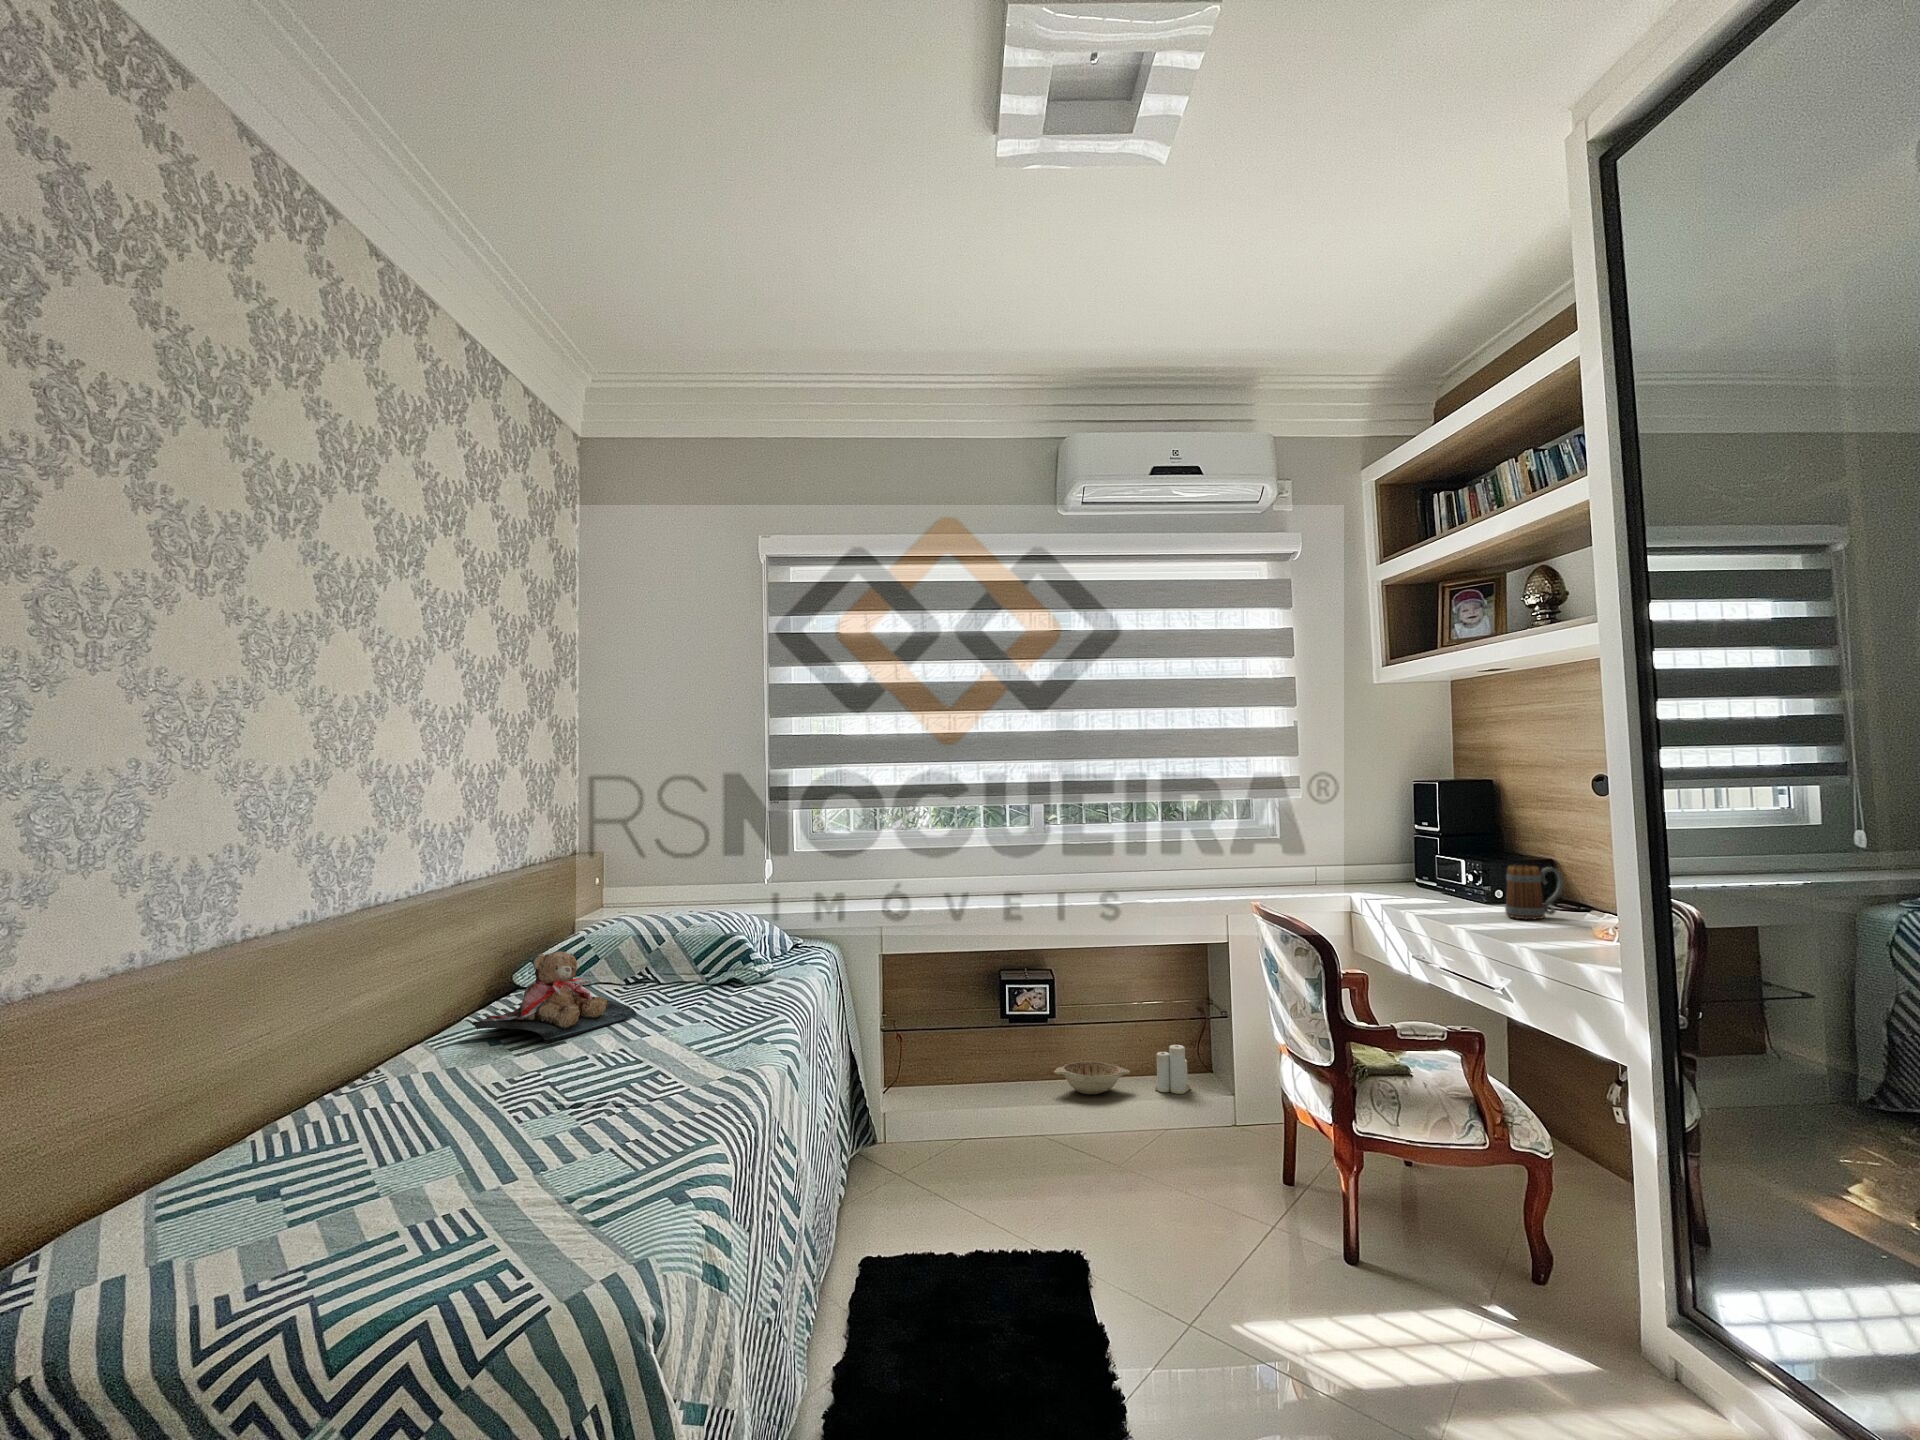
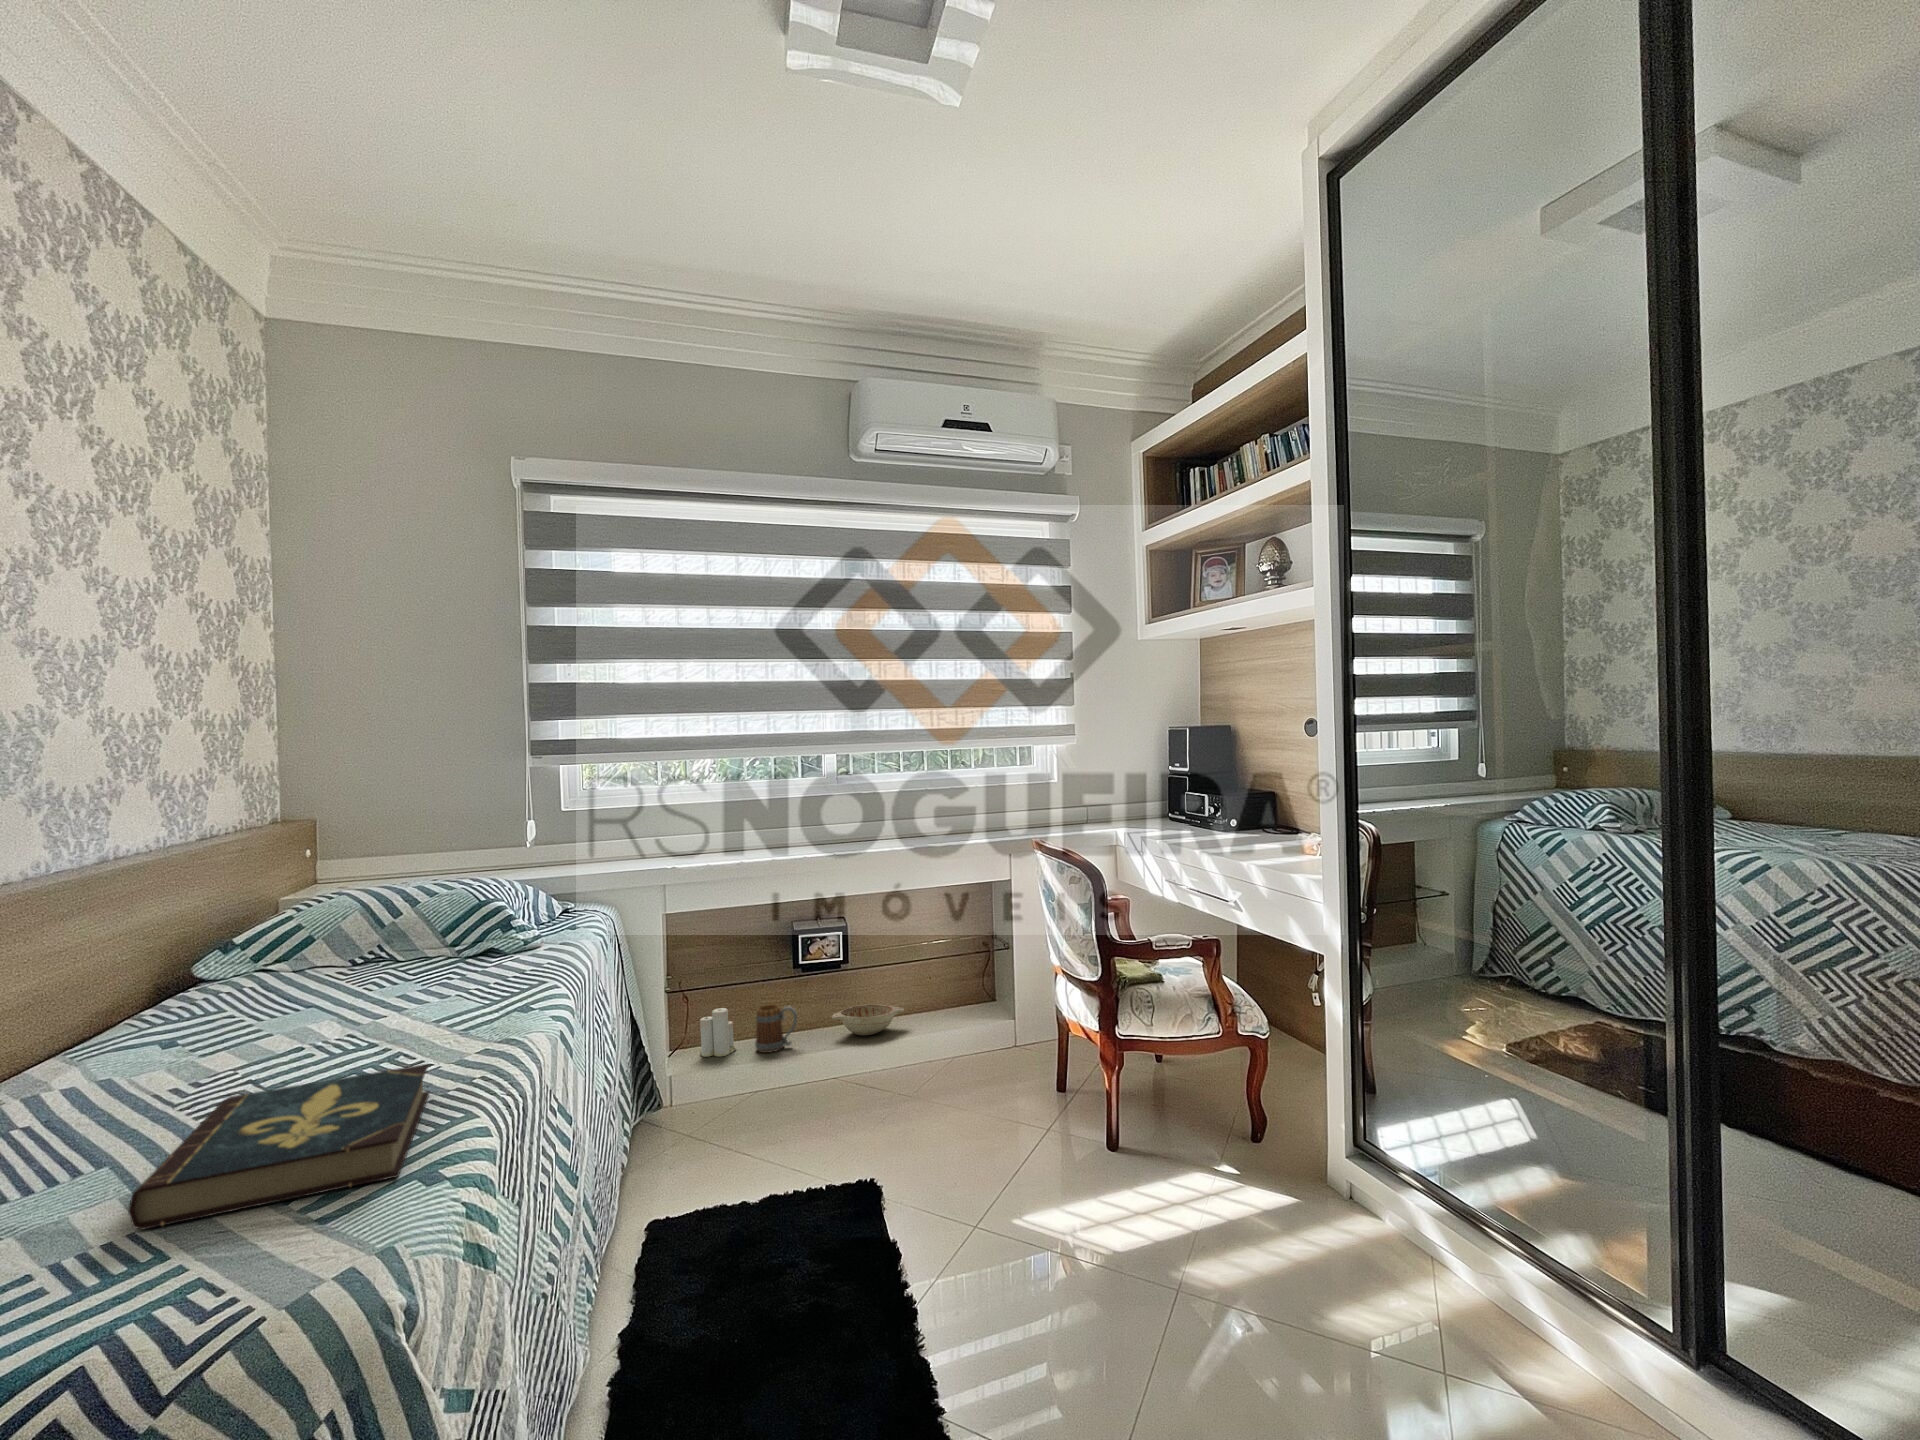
mug: present [1505,865,1563,919] -> present [755,1004,797,1053]
teddy bear: present [472,951,637,1043] -> none [151,931,371,1037]
candle: present [1155,1045,1191,1094] -> present [700,1008,736,1057]
book: none [459,1092,681,1210] -> present [128,1064,430,1230]

